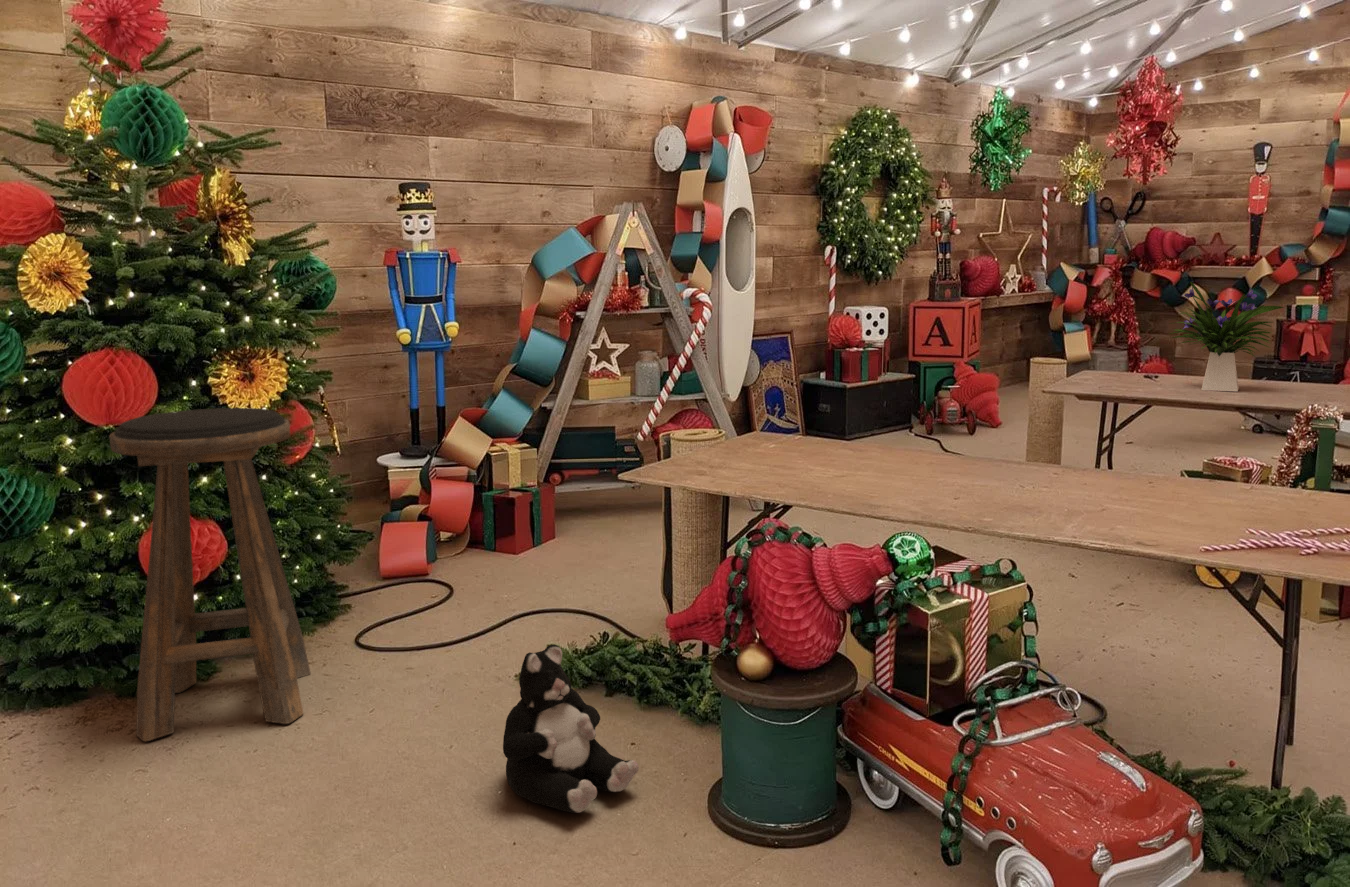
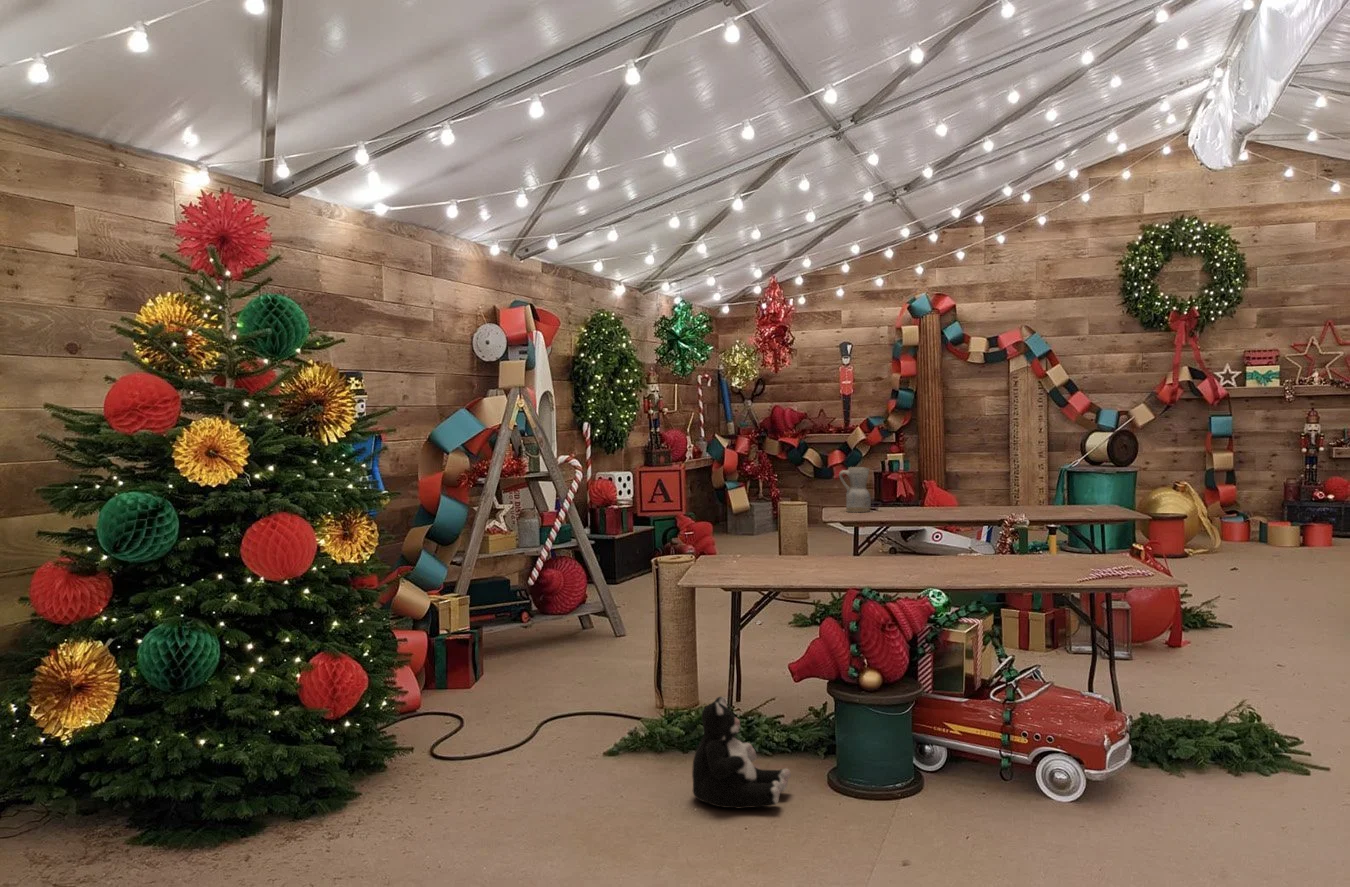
flower arrangement: present [1170,282,1283,392] -> none [895,440,966,514]
ceramic pitcher: none [1090,316,1135,380] -> present [839,467,871,512]
stool: present [110,408,311,741] -> none [317,556,479,841]

